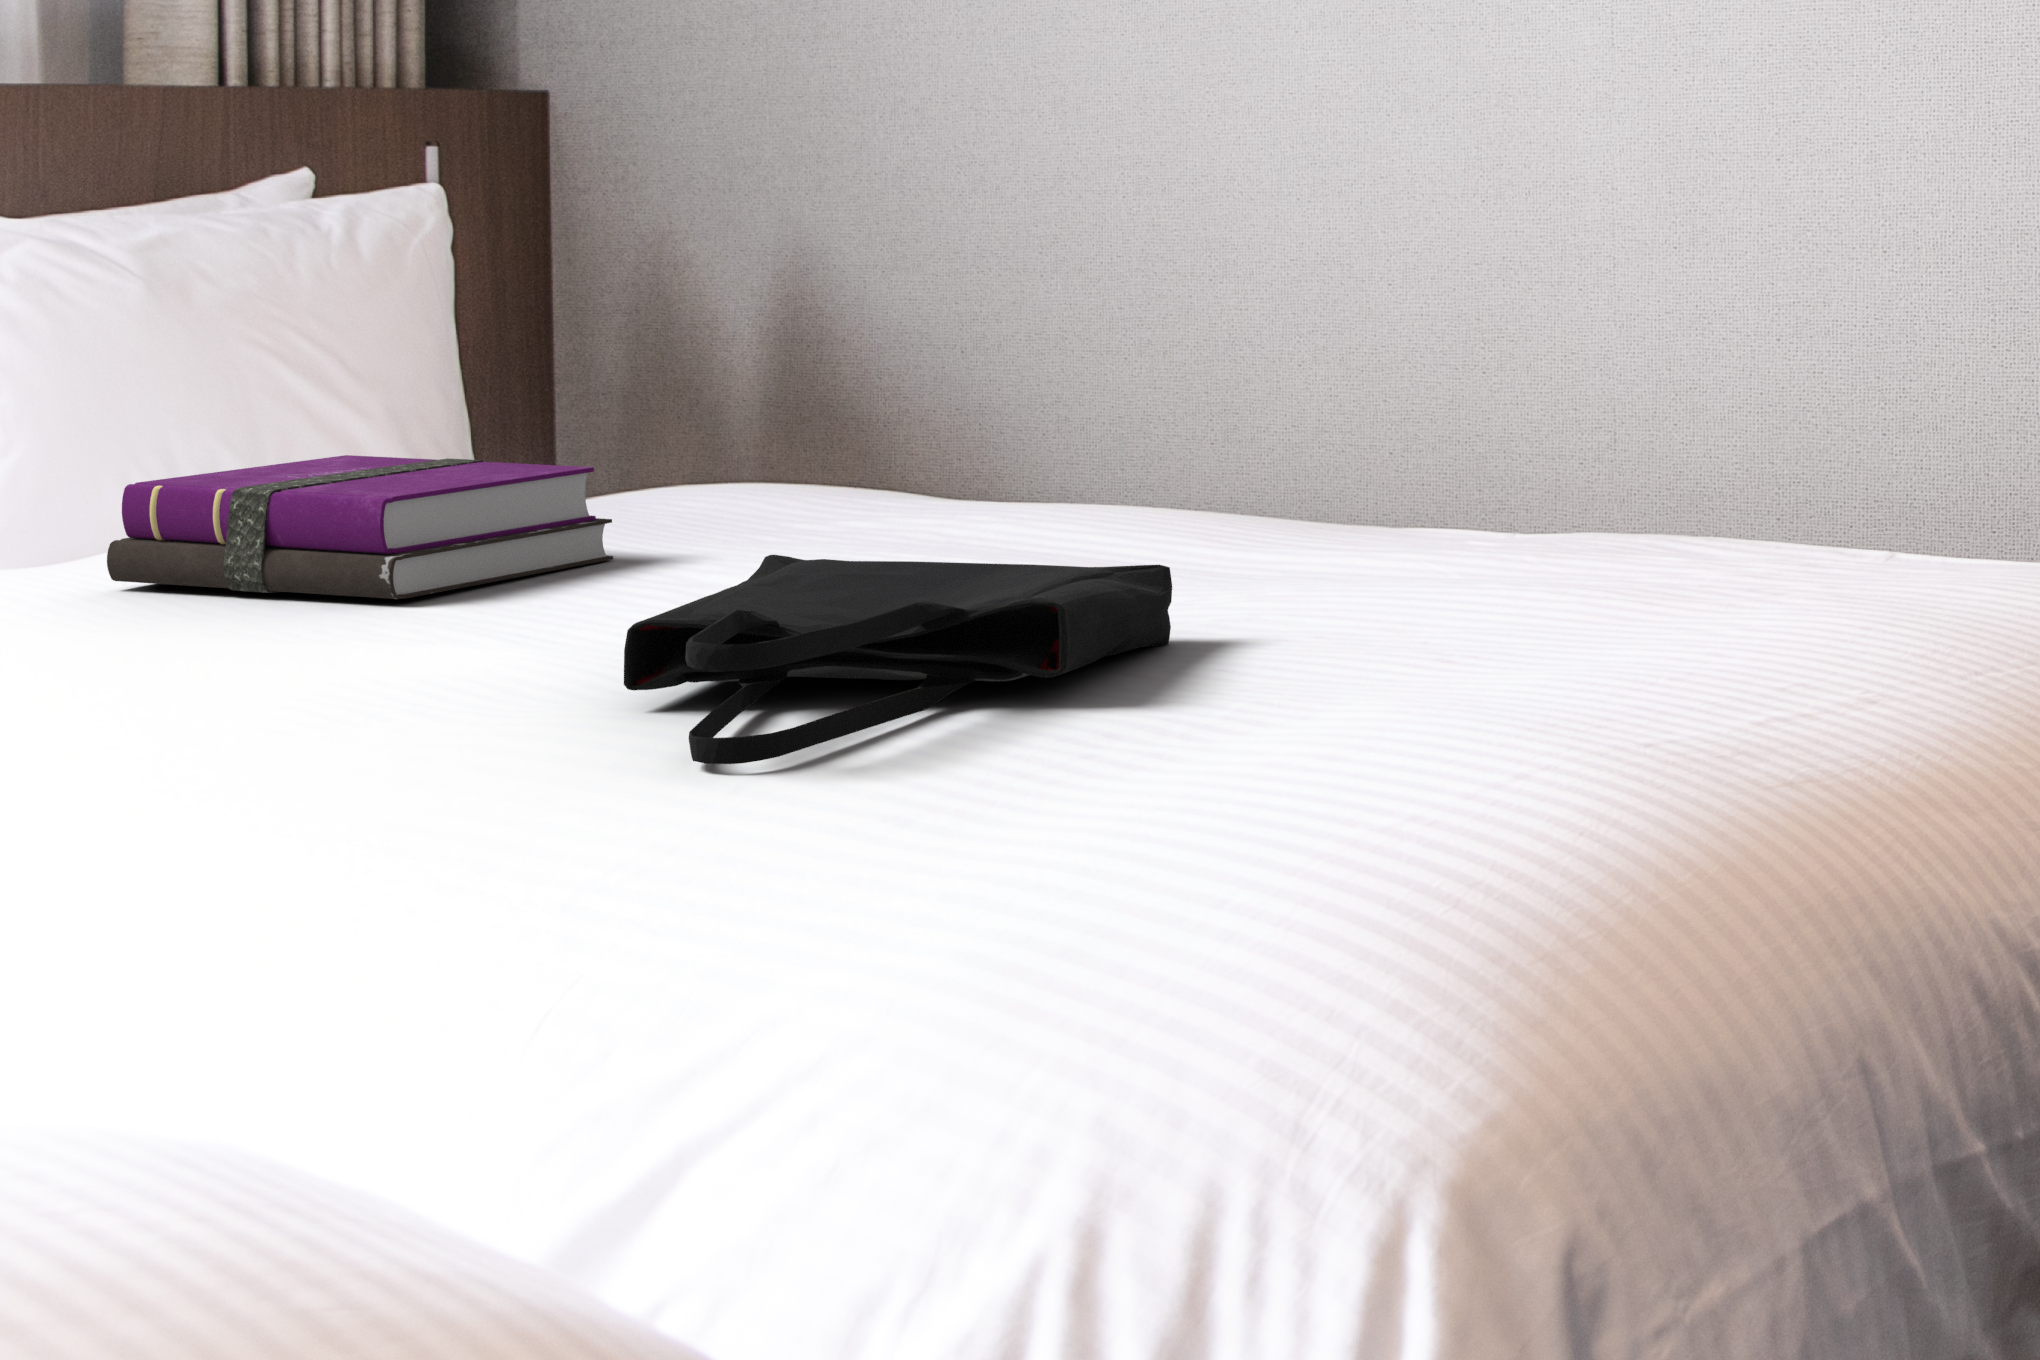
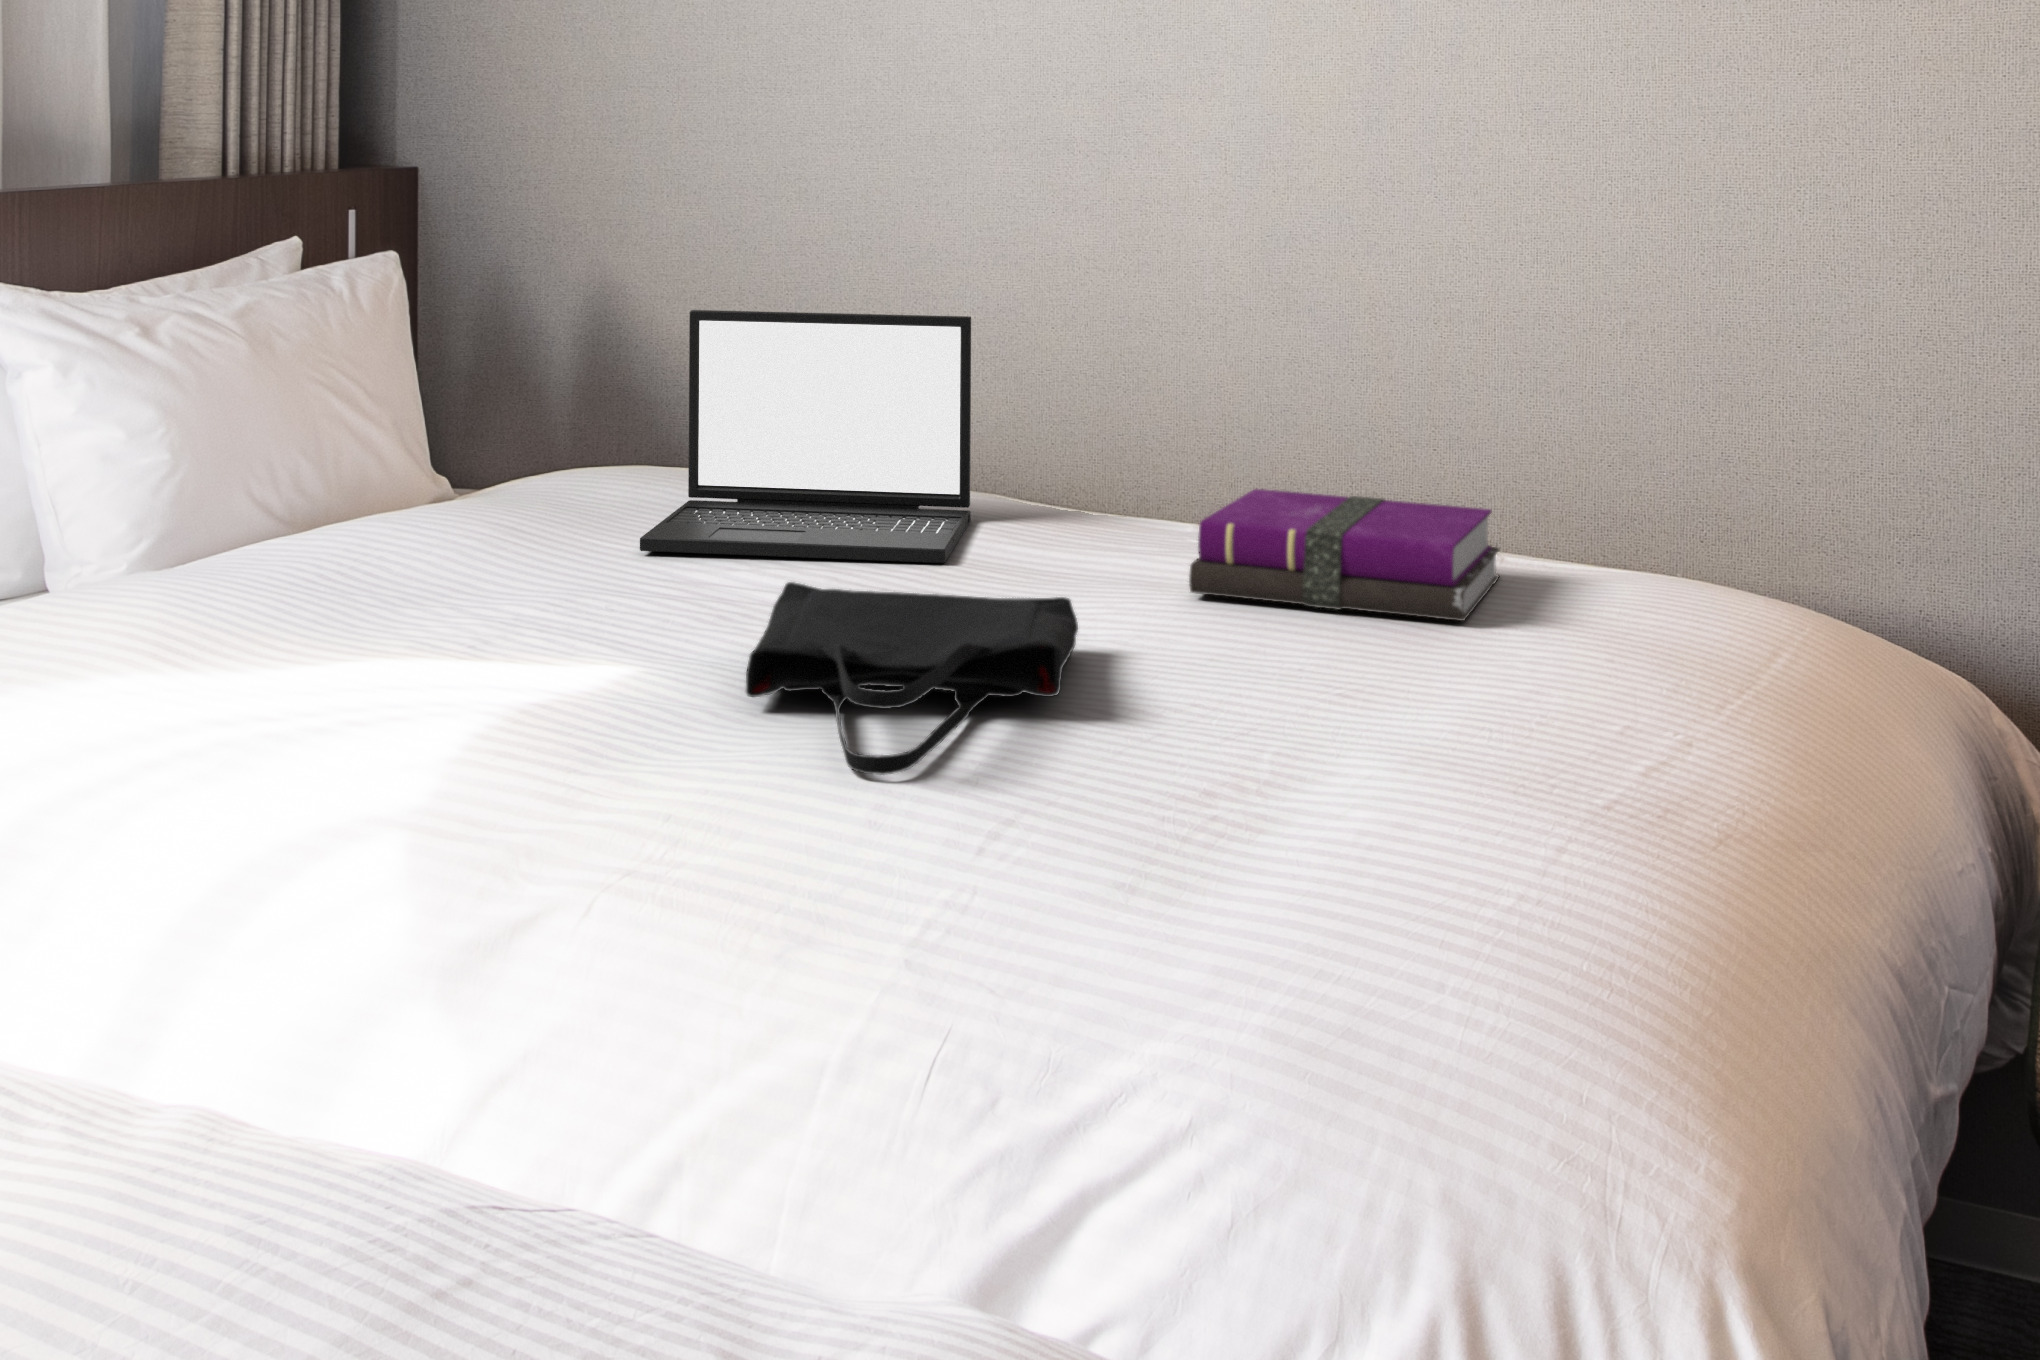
laptop: none [678,228,1204,559] -> present [640,310,971,563]
notebook: present [107,455,613,599] -> present [1189,489,1499,621]

